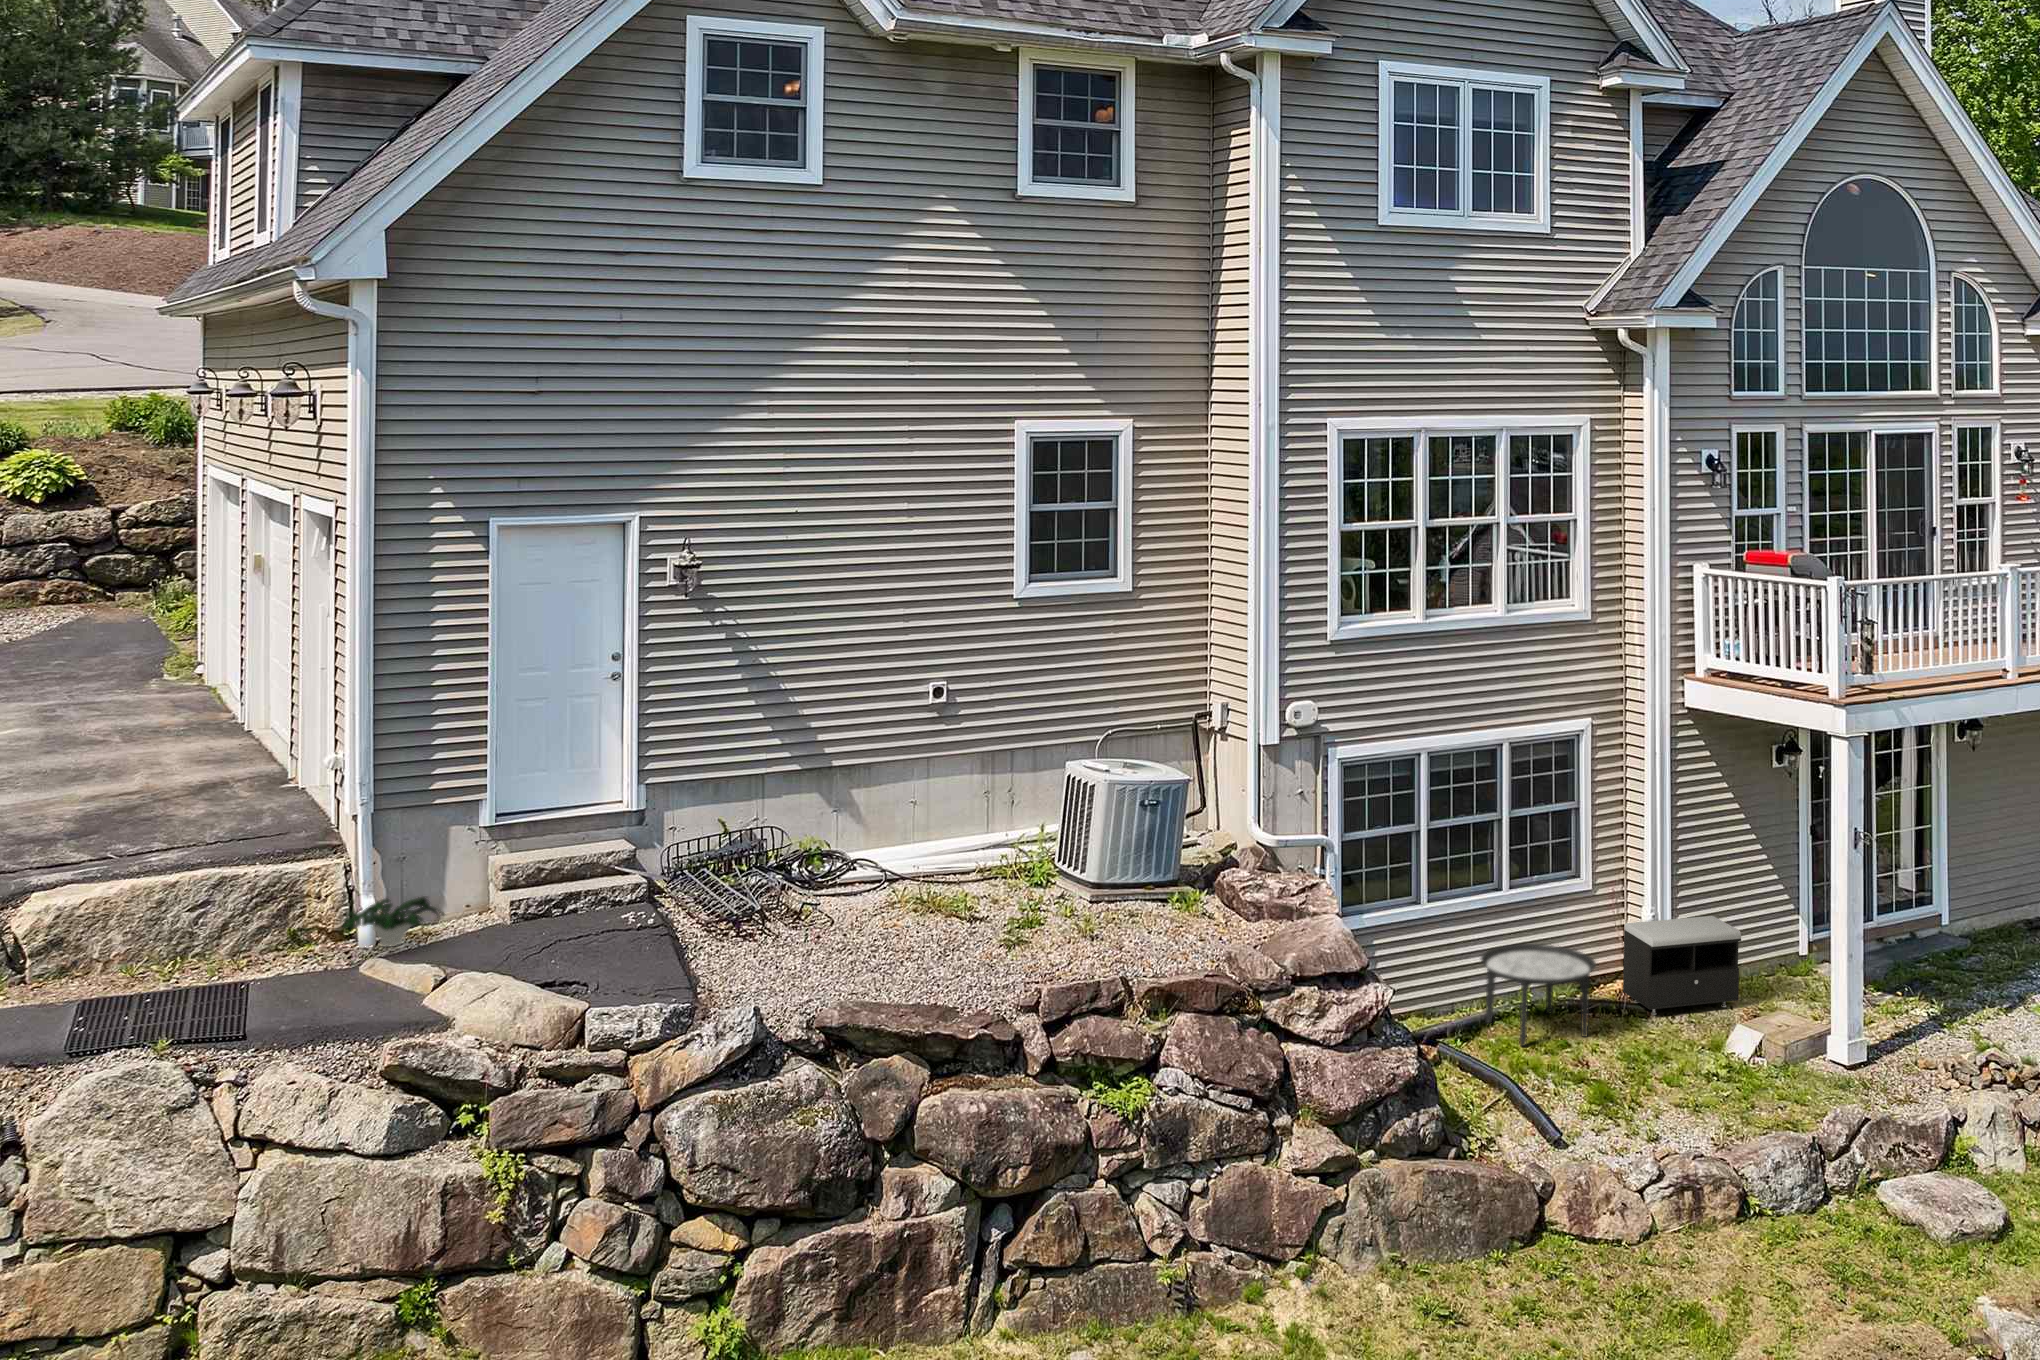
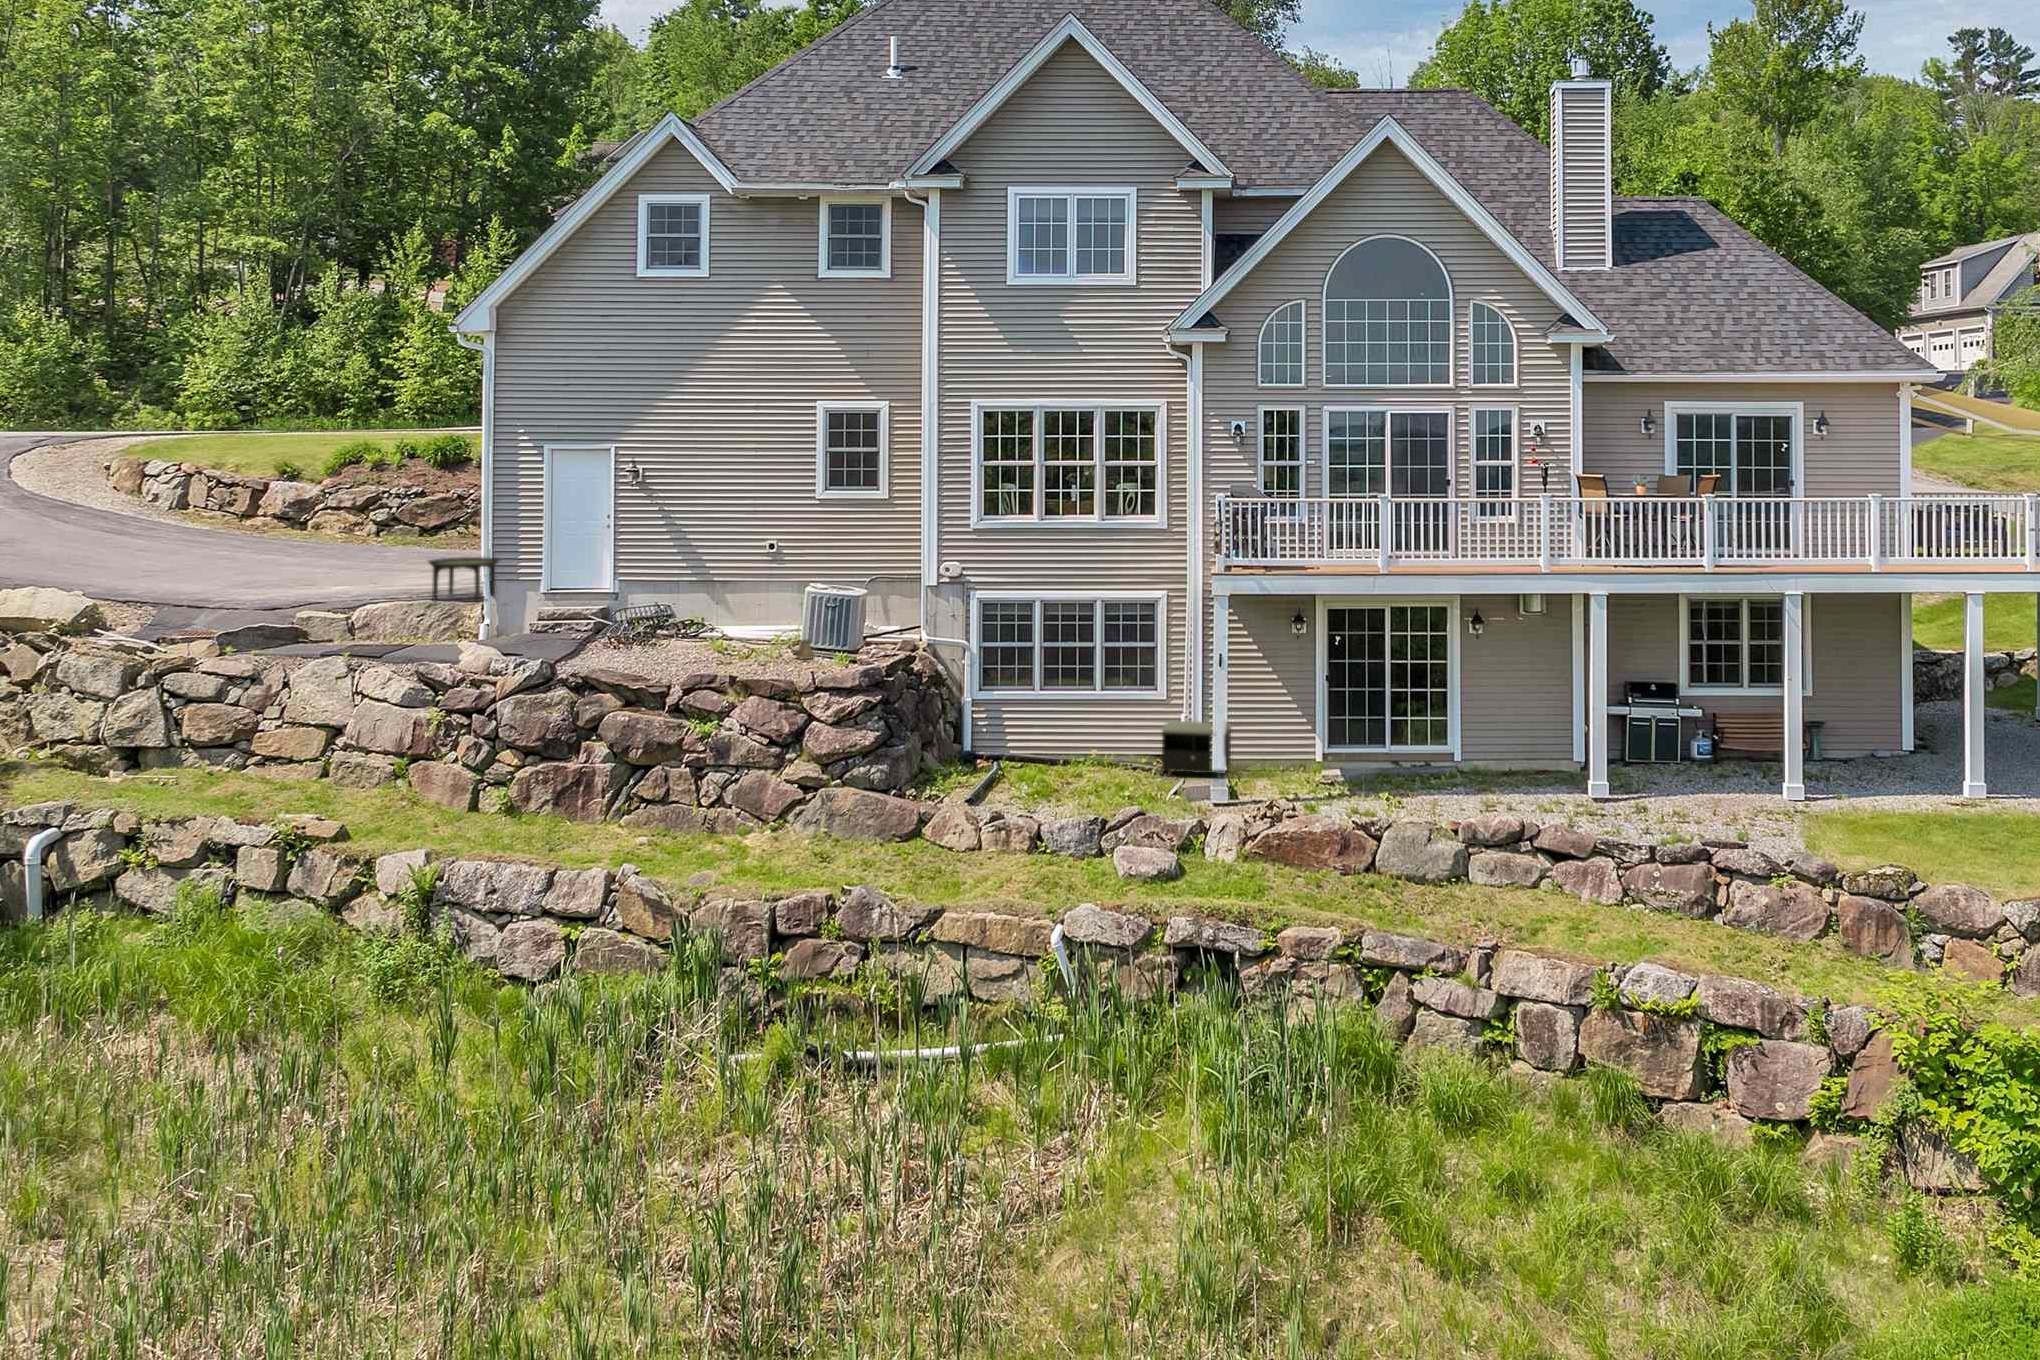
watering can: none [1054,860,1095,900] -> present [792,640,816,659]
potted plant: present [342,897,444,947] -> none [461,623,507,643]
round table: present [1481,944,1596,1046] -> present [429,557,499,602]

